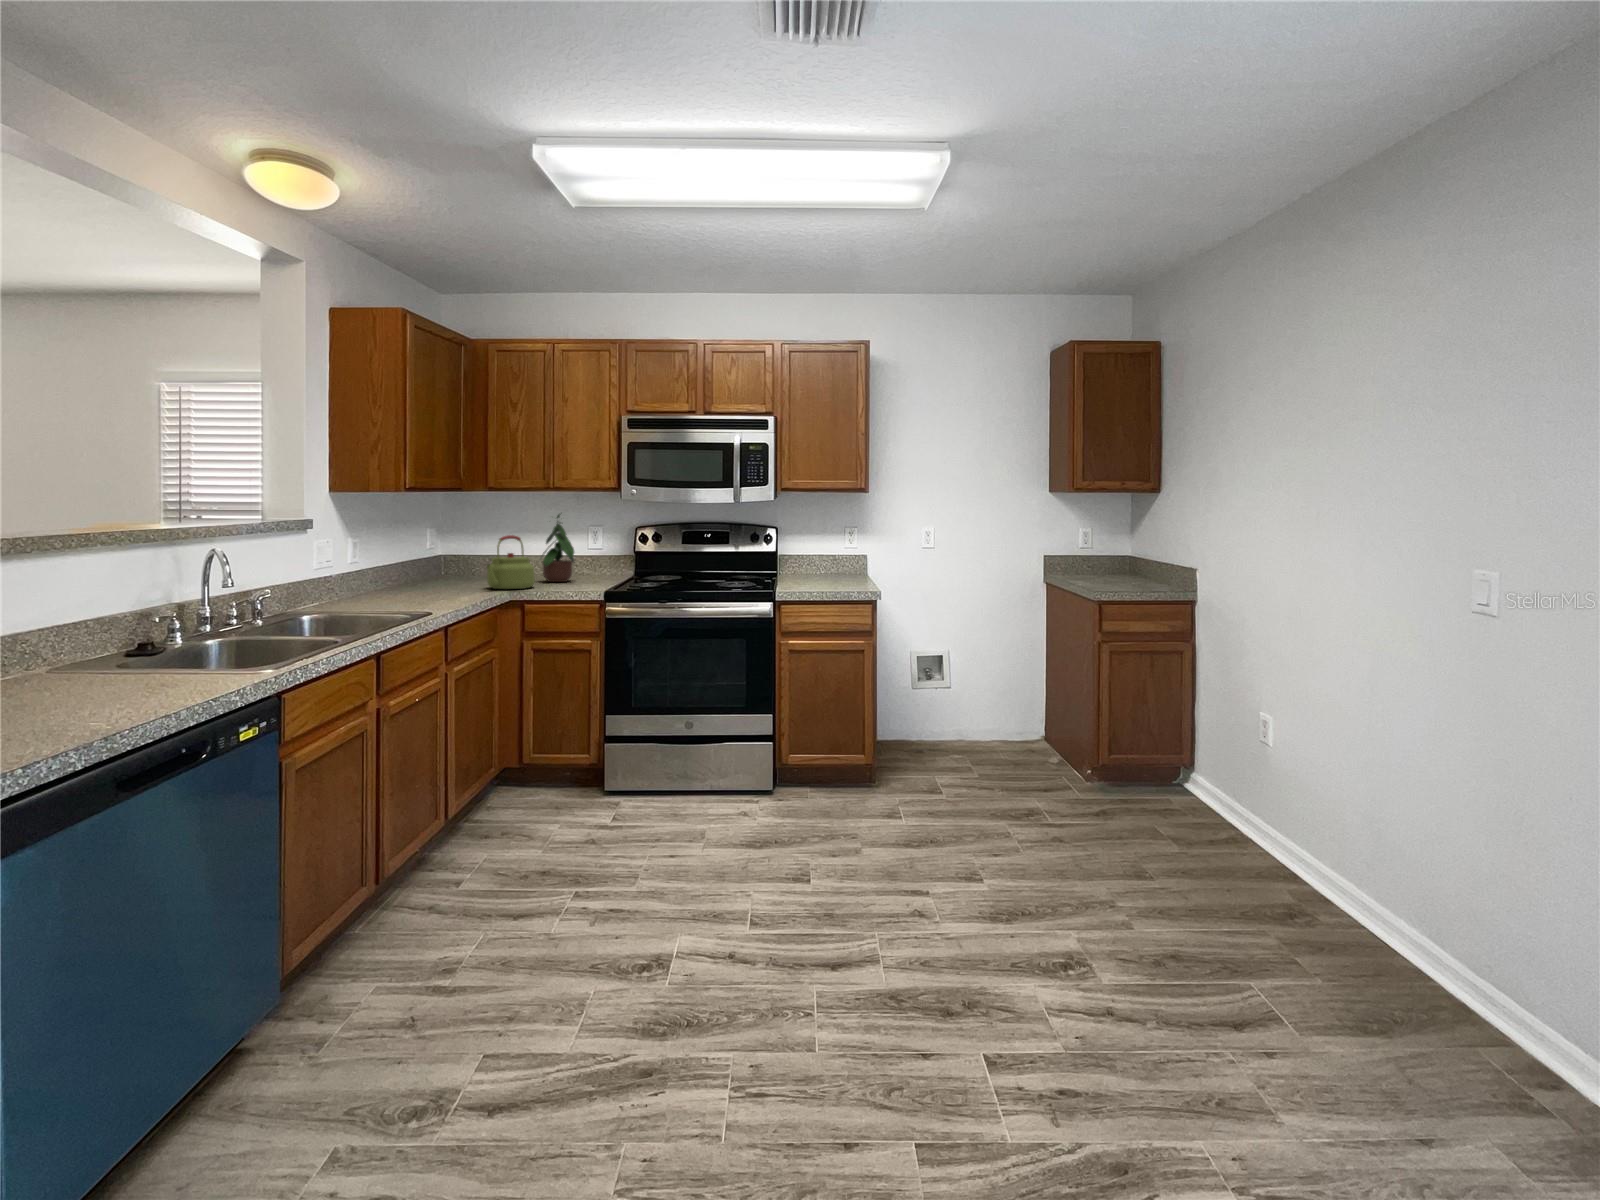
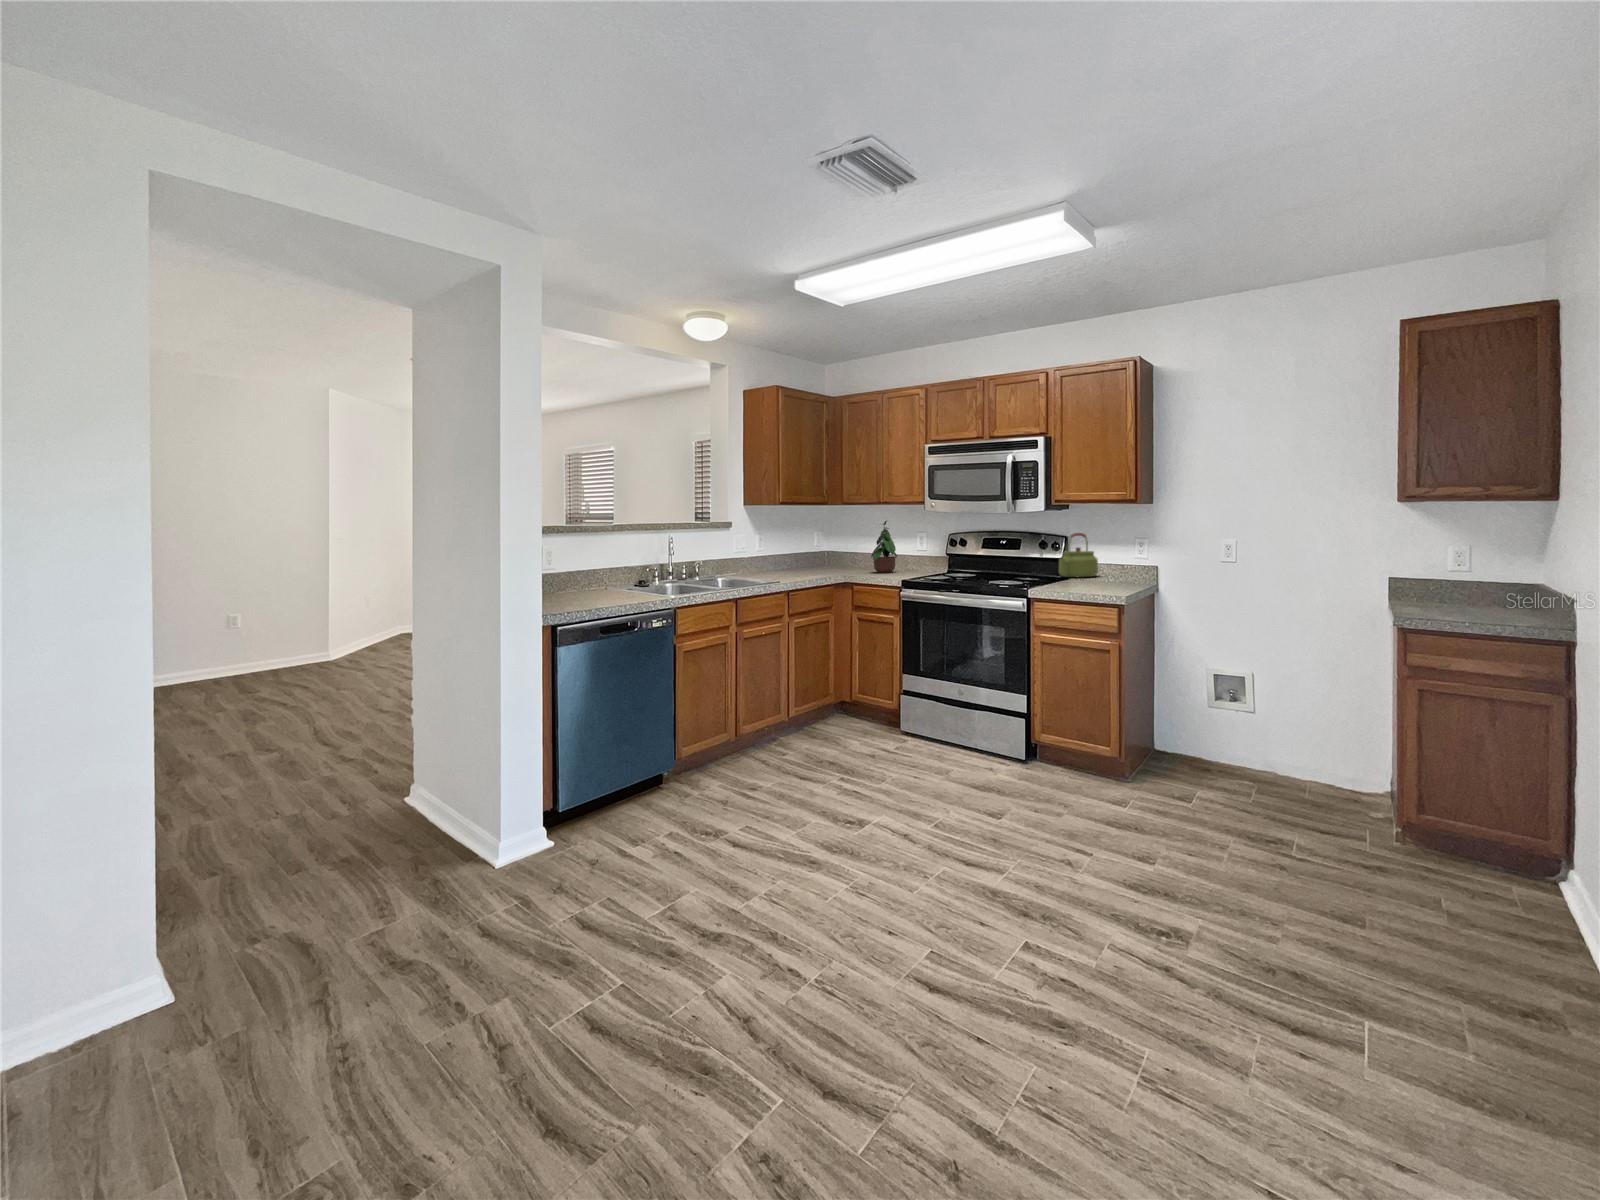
kettle: present [487,535,535,589] -> present [1059,533,1098,577]

